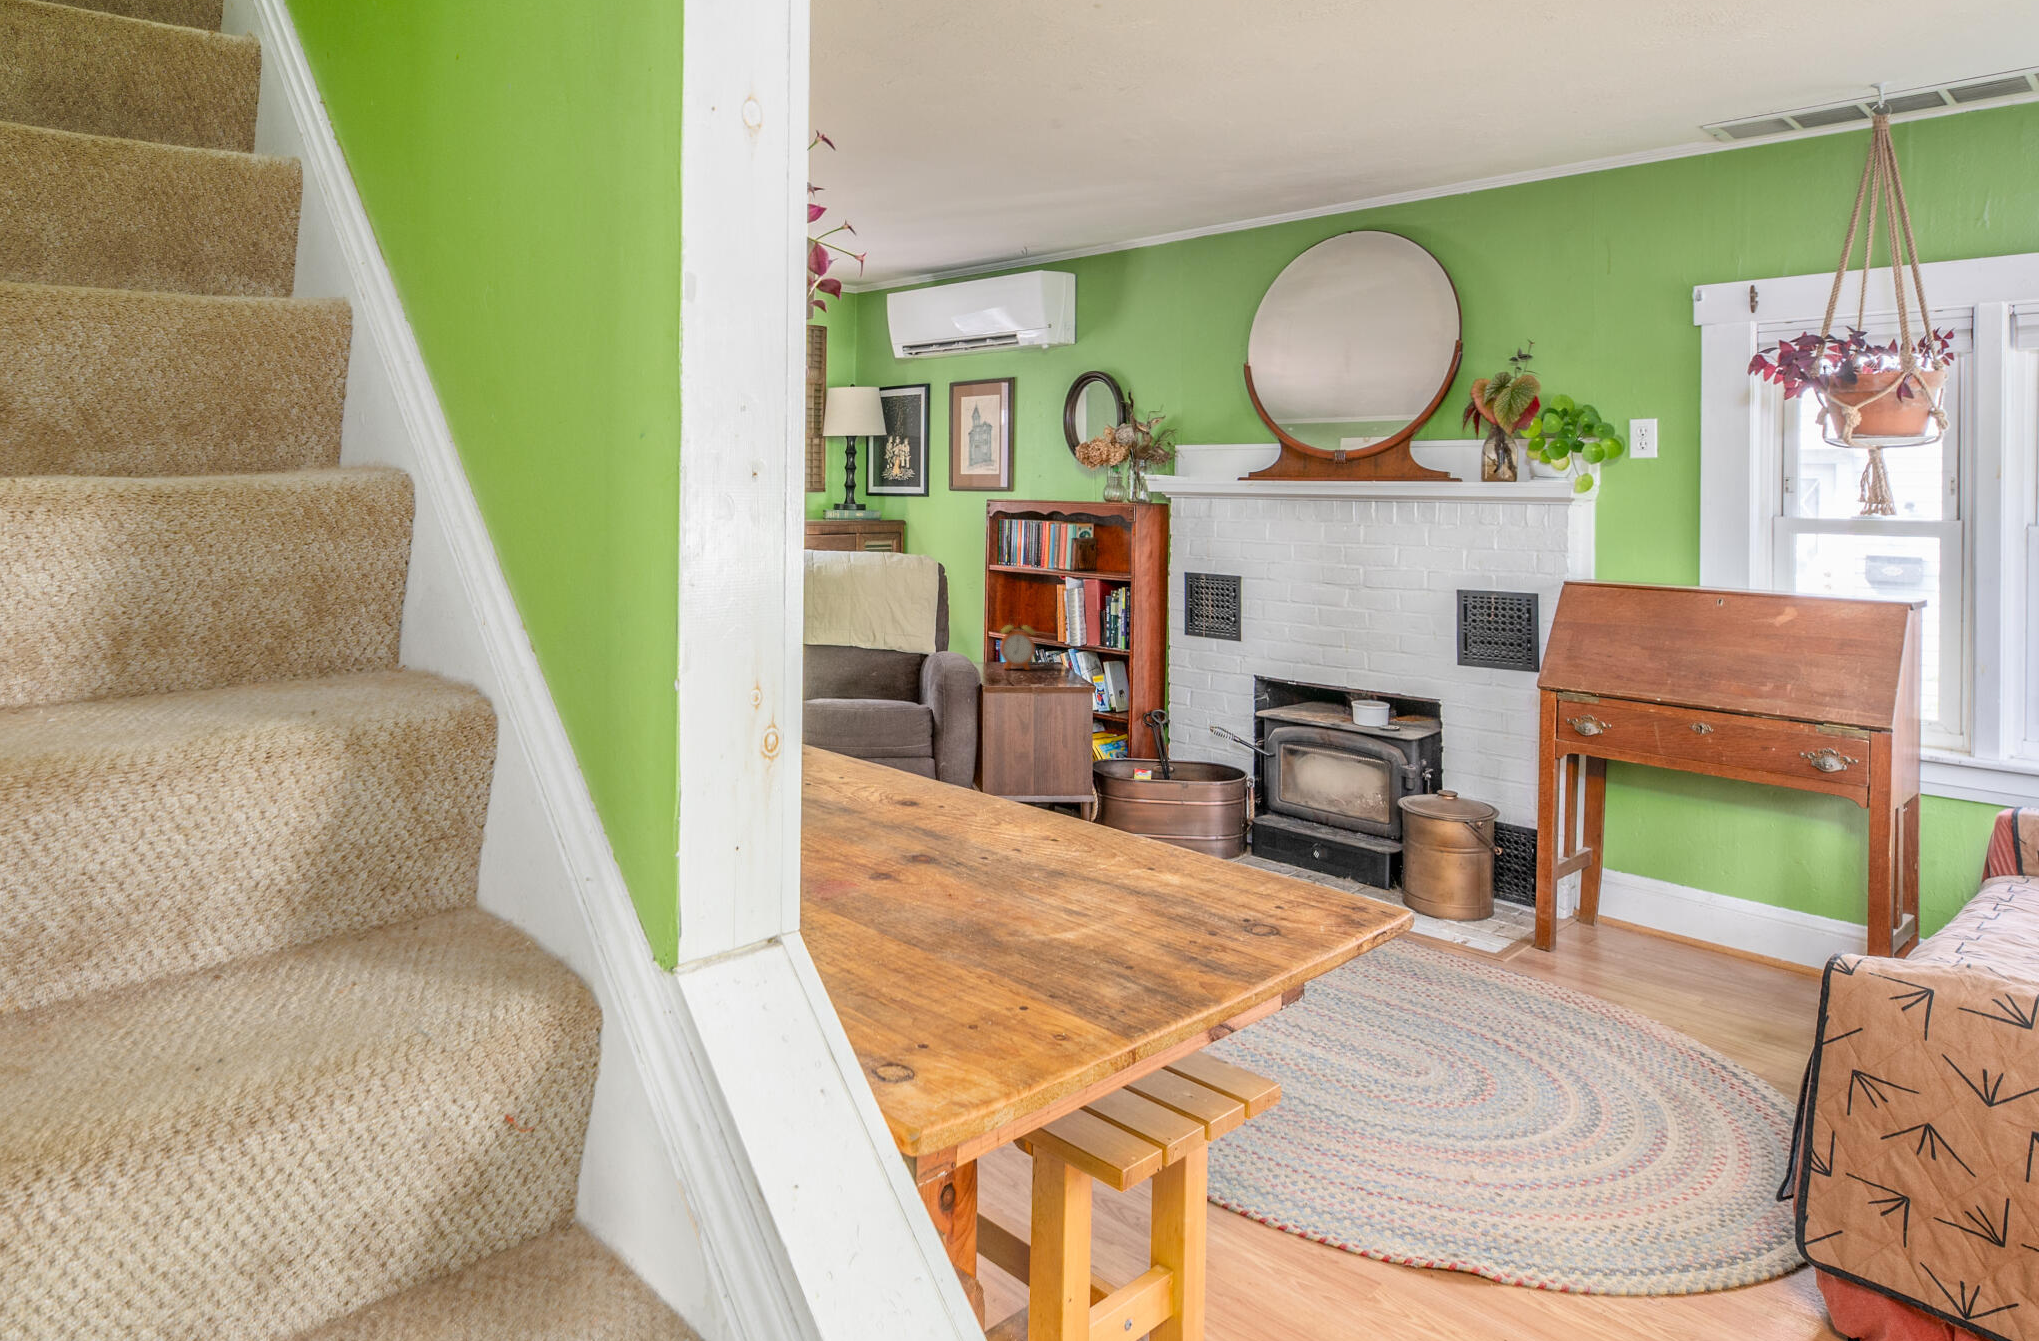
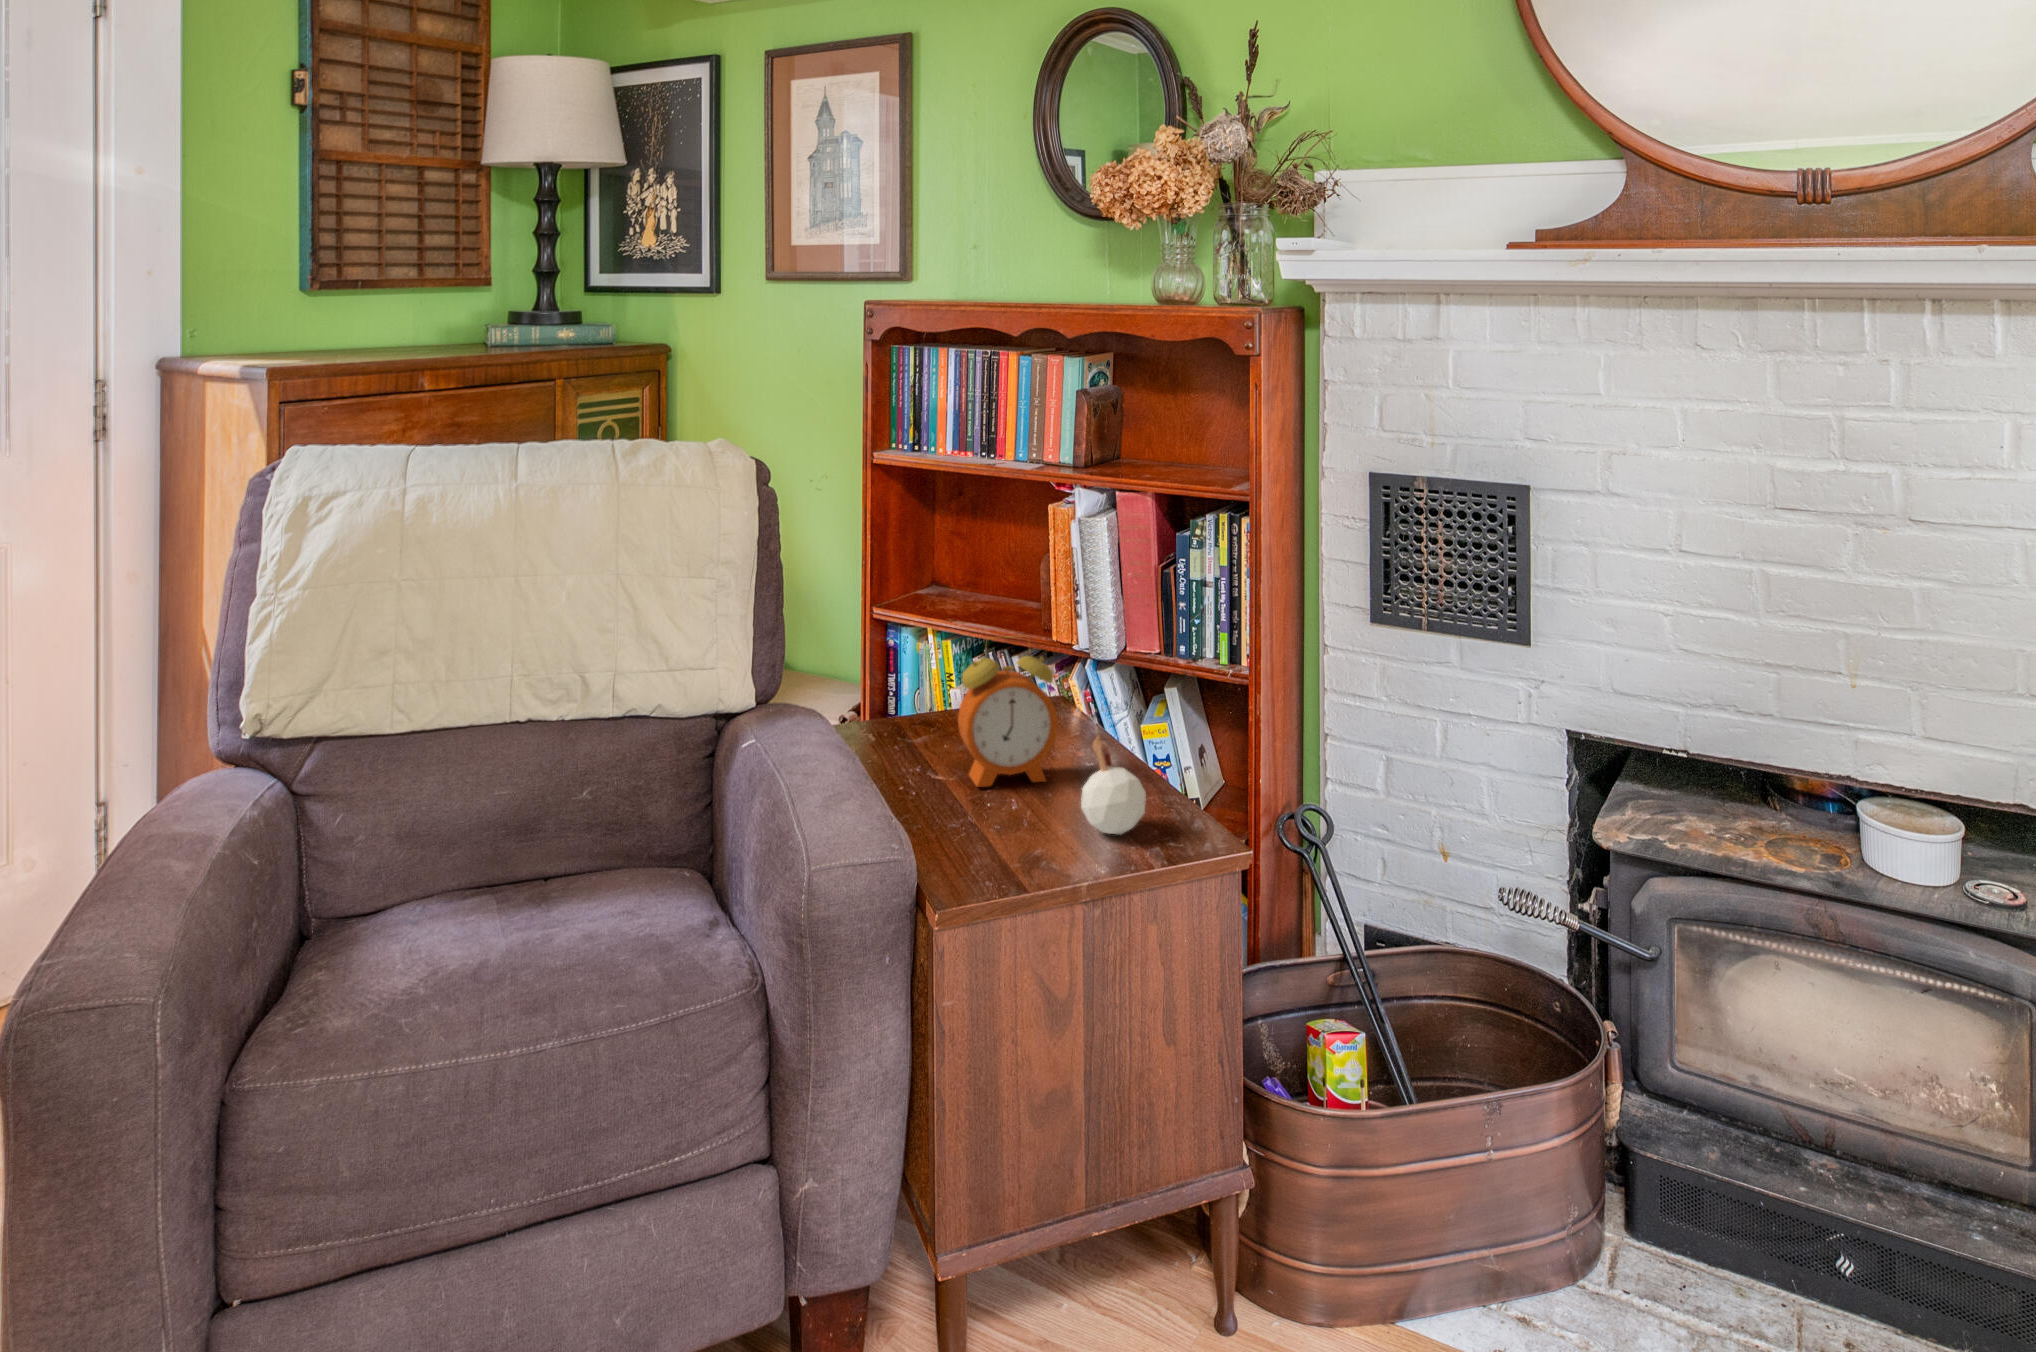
candle: none [1033,638,1056,677] -> present [1081,723,1146,834]

